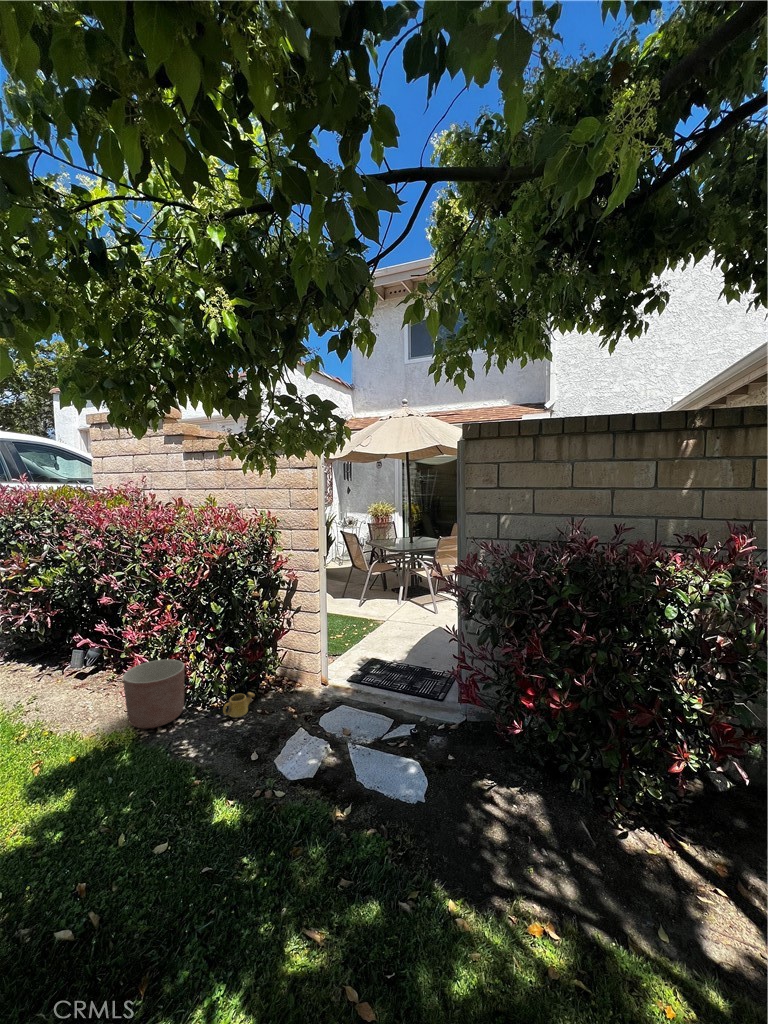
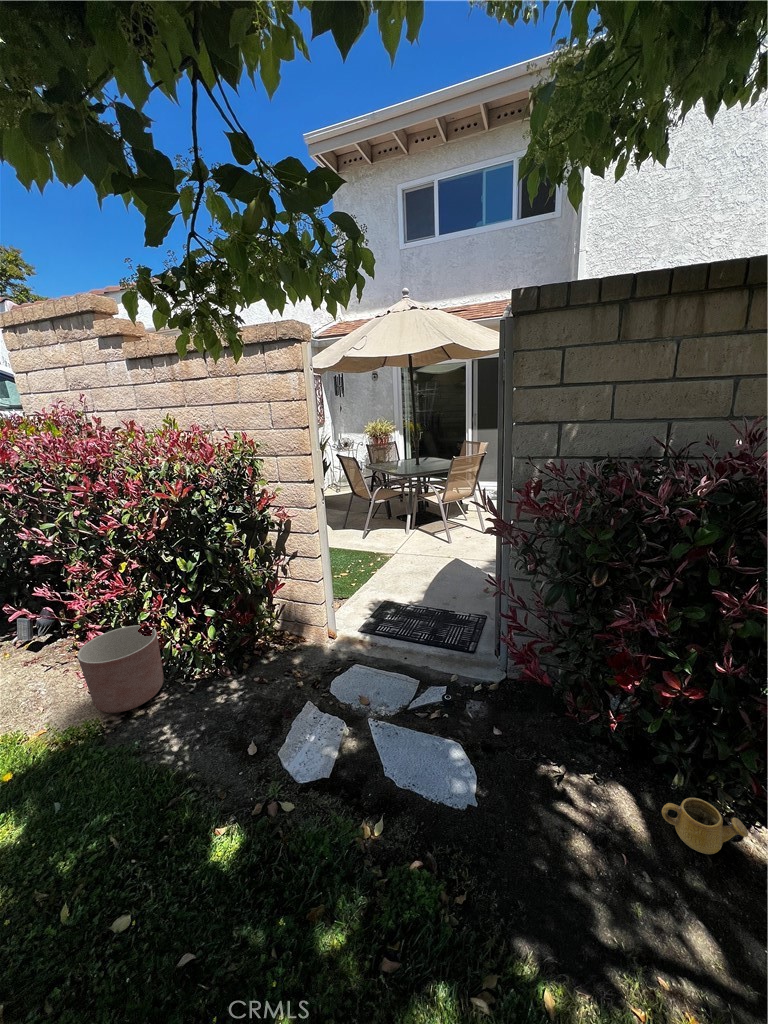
watering can: present [223,692,255,717] -> present [662,798,748,854]

